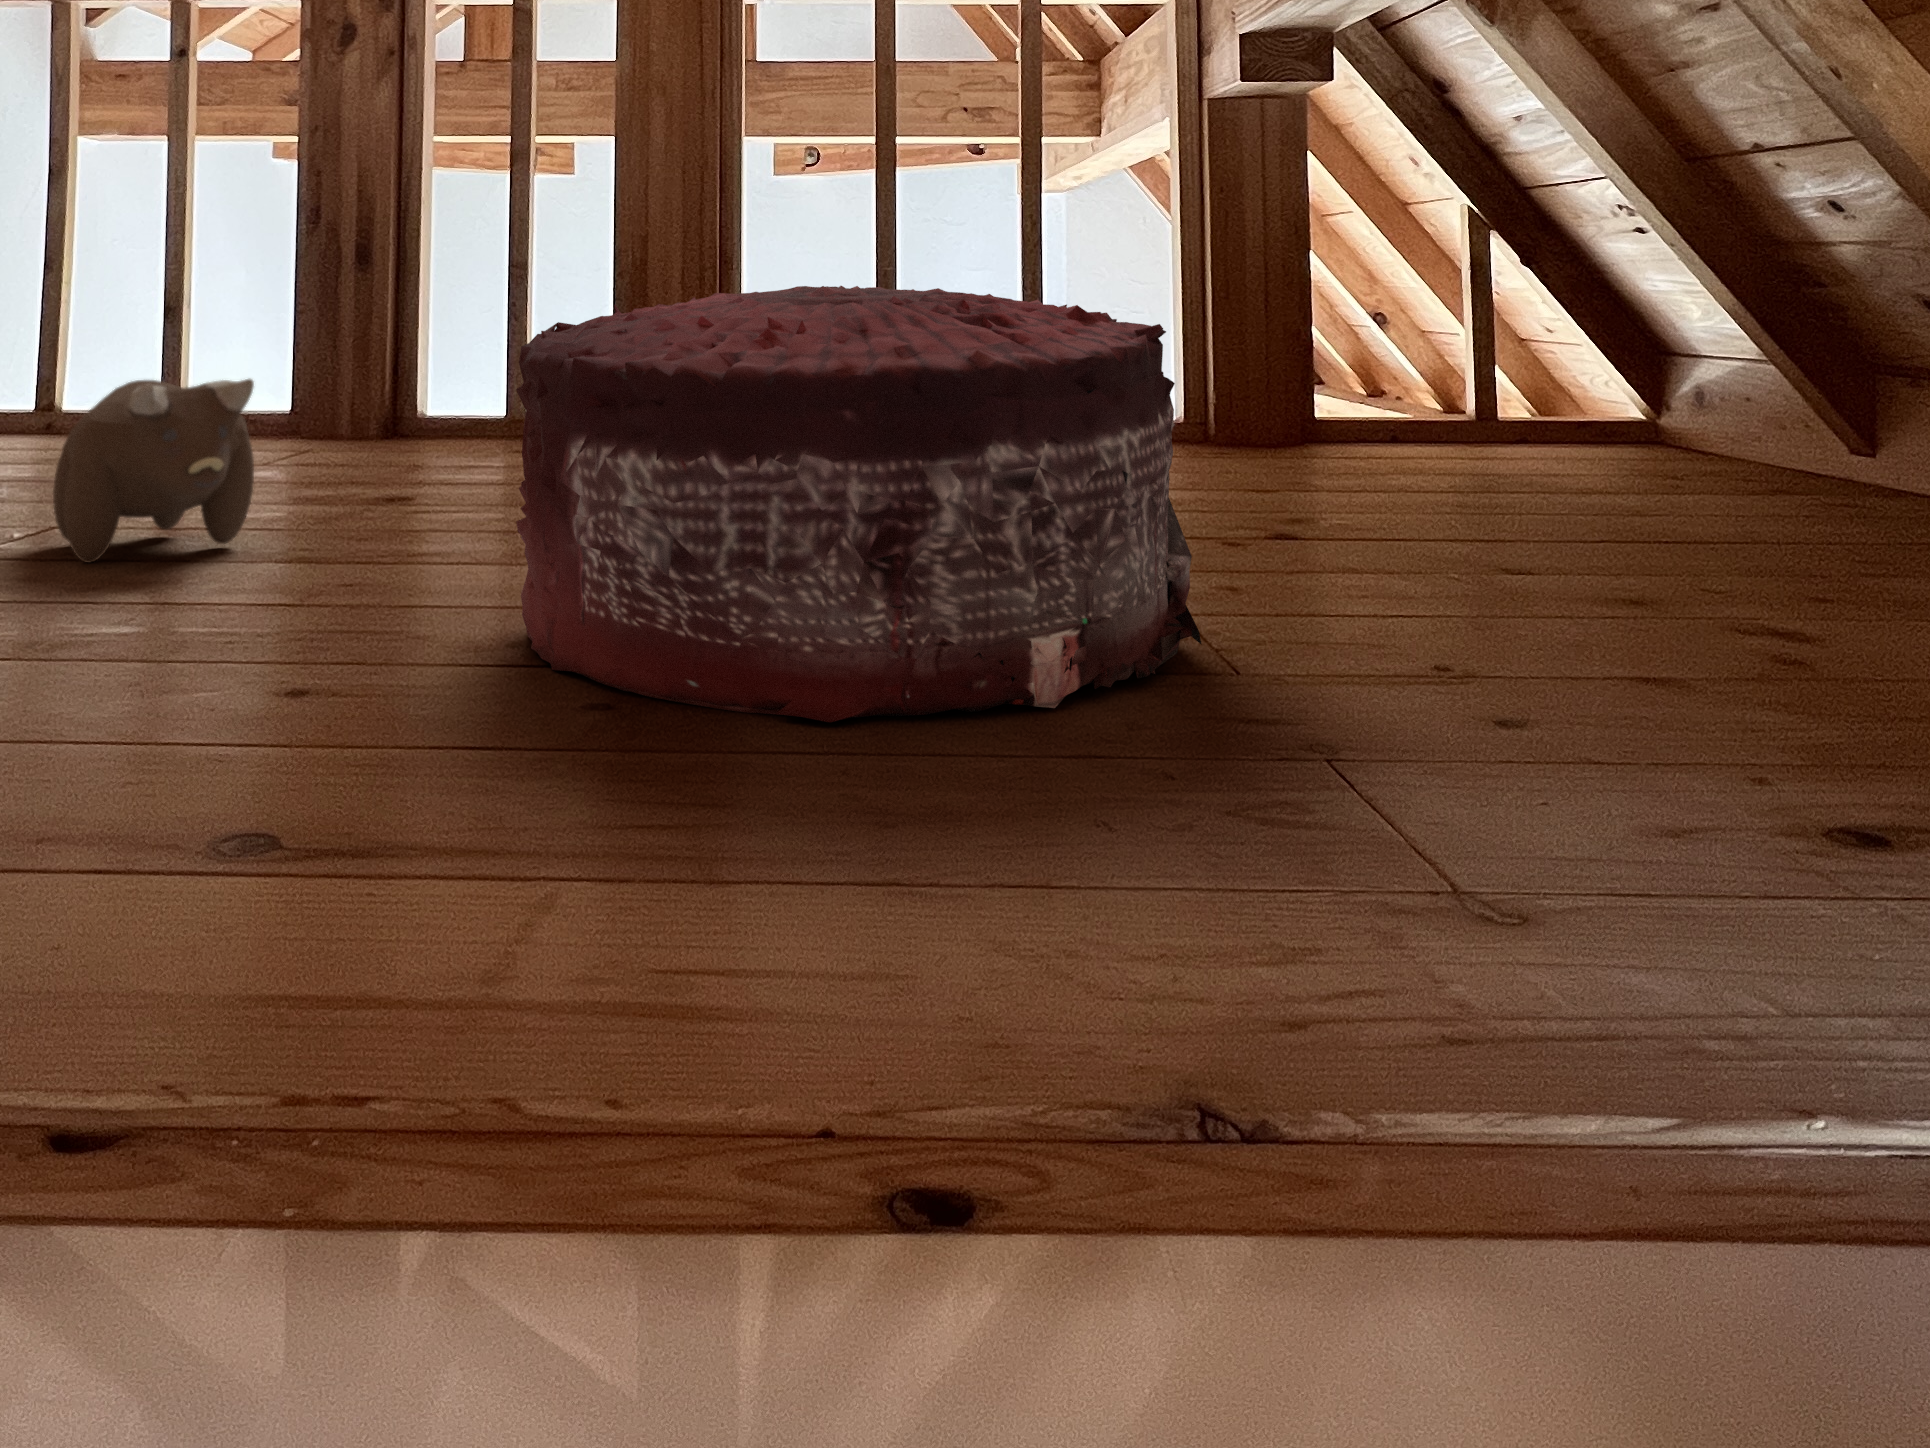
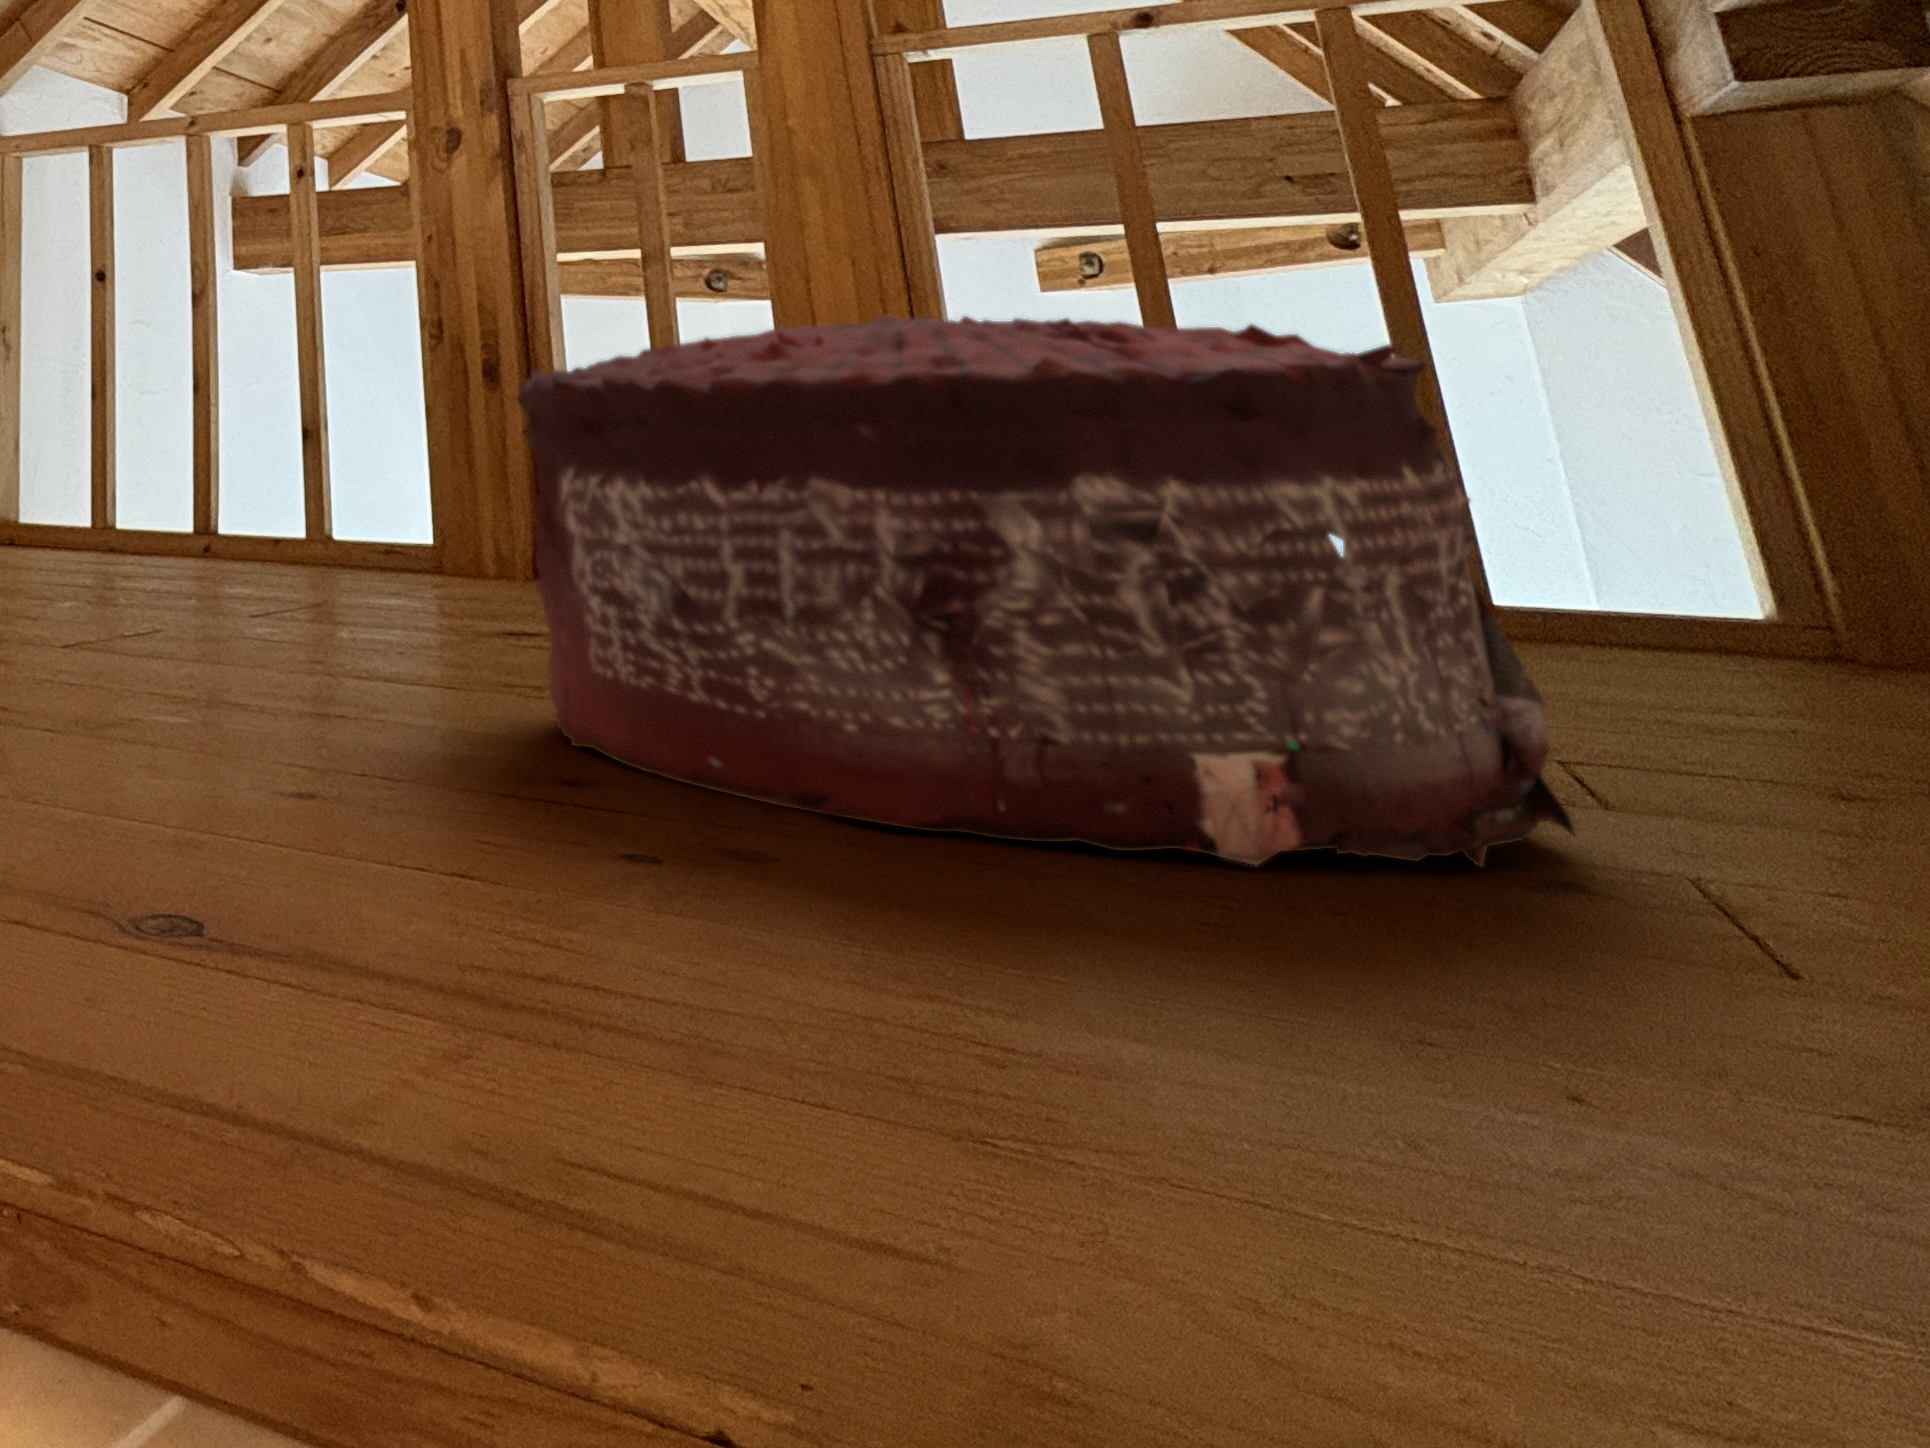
plush toy: present [53,379,254,563] -> none [143,446,320,630]

